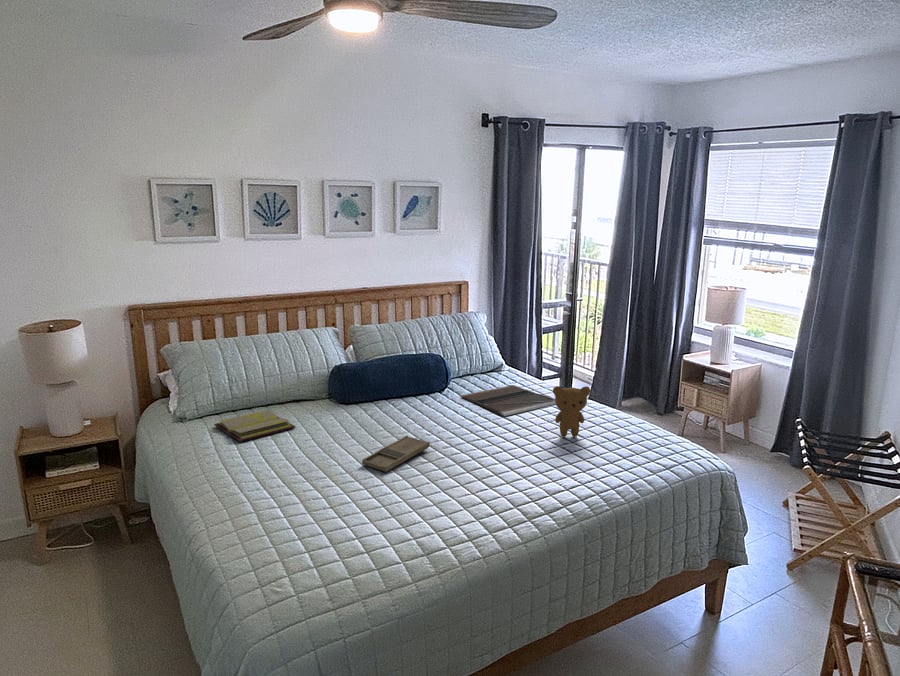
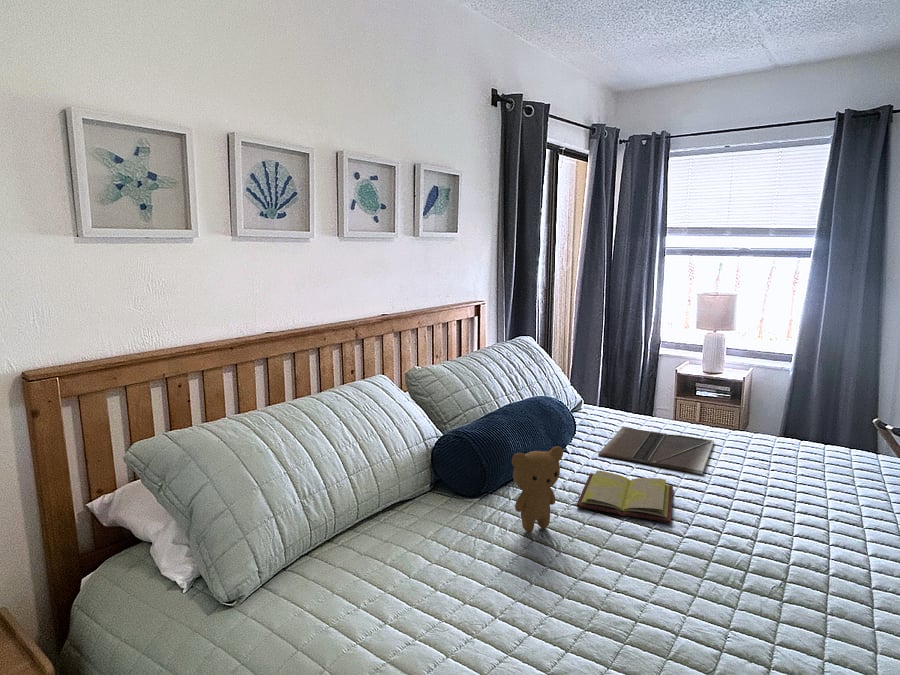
teddy bear: present [553,386,590,437] -> present [512,446,563,532]
diary: present [214,410,295,442] -> present [576,471,673,523]
tray: present [362,436,430,472] -> none [685,540,776,627]

